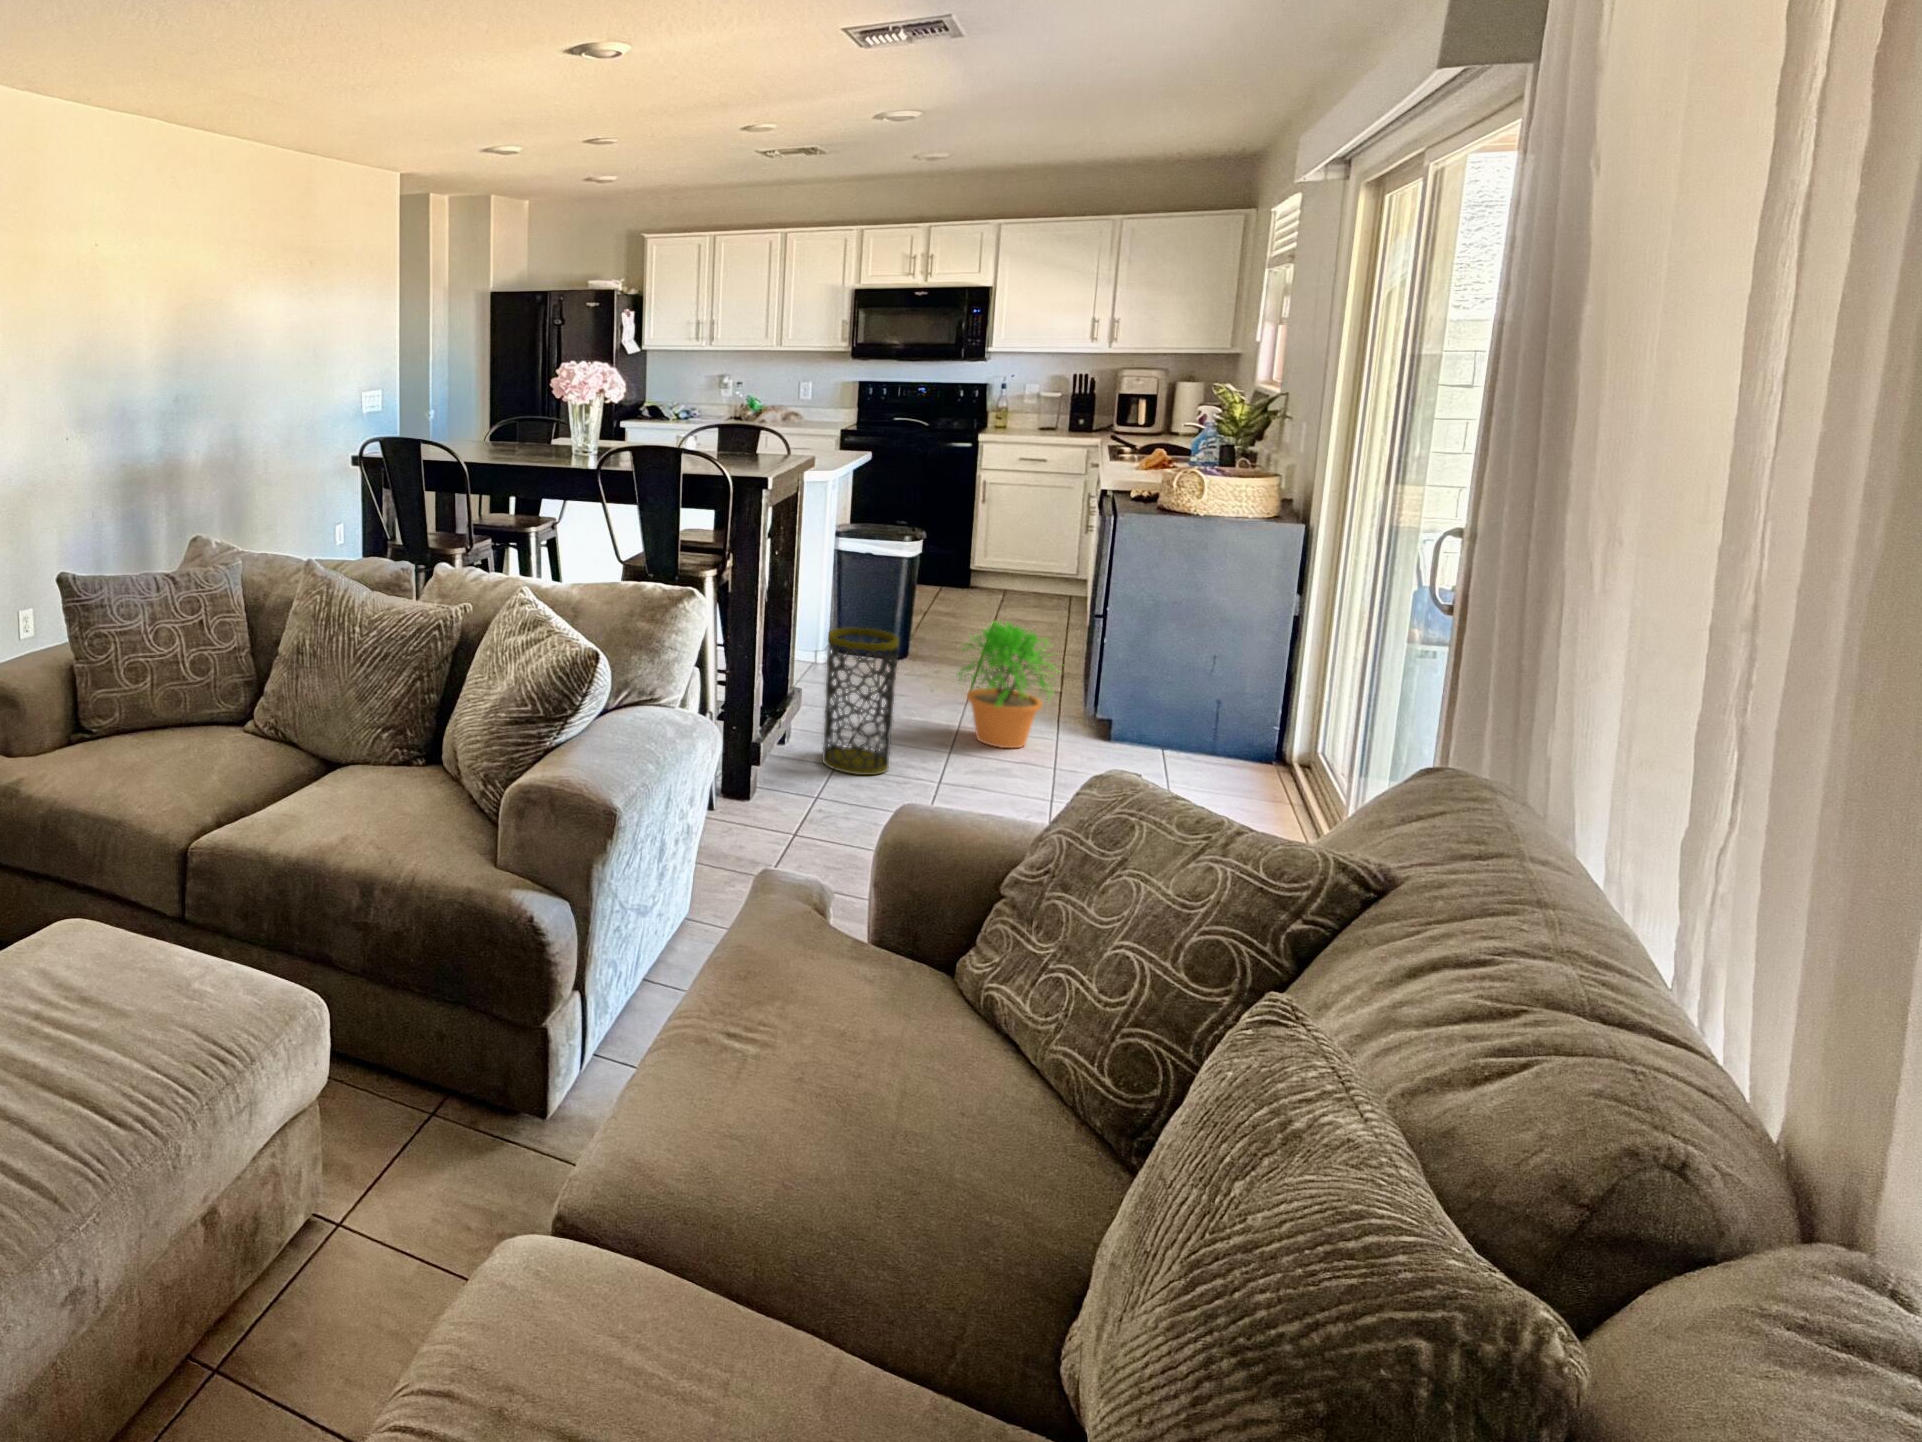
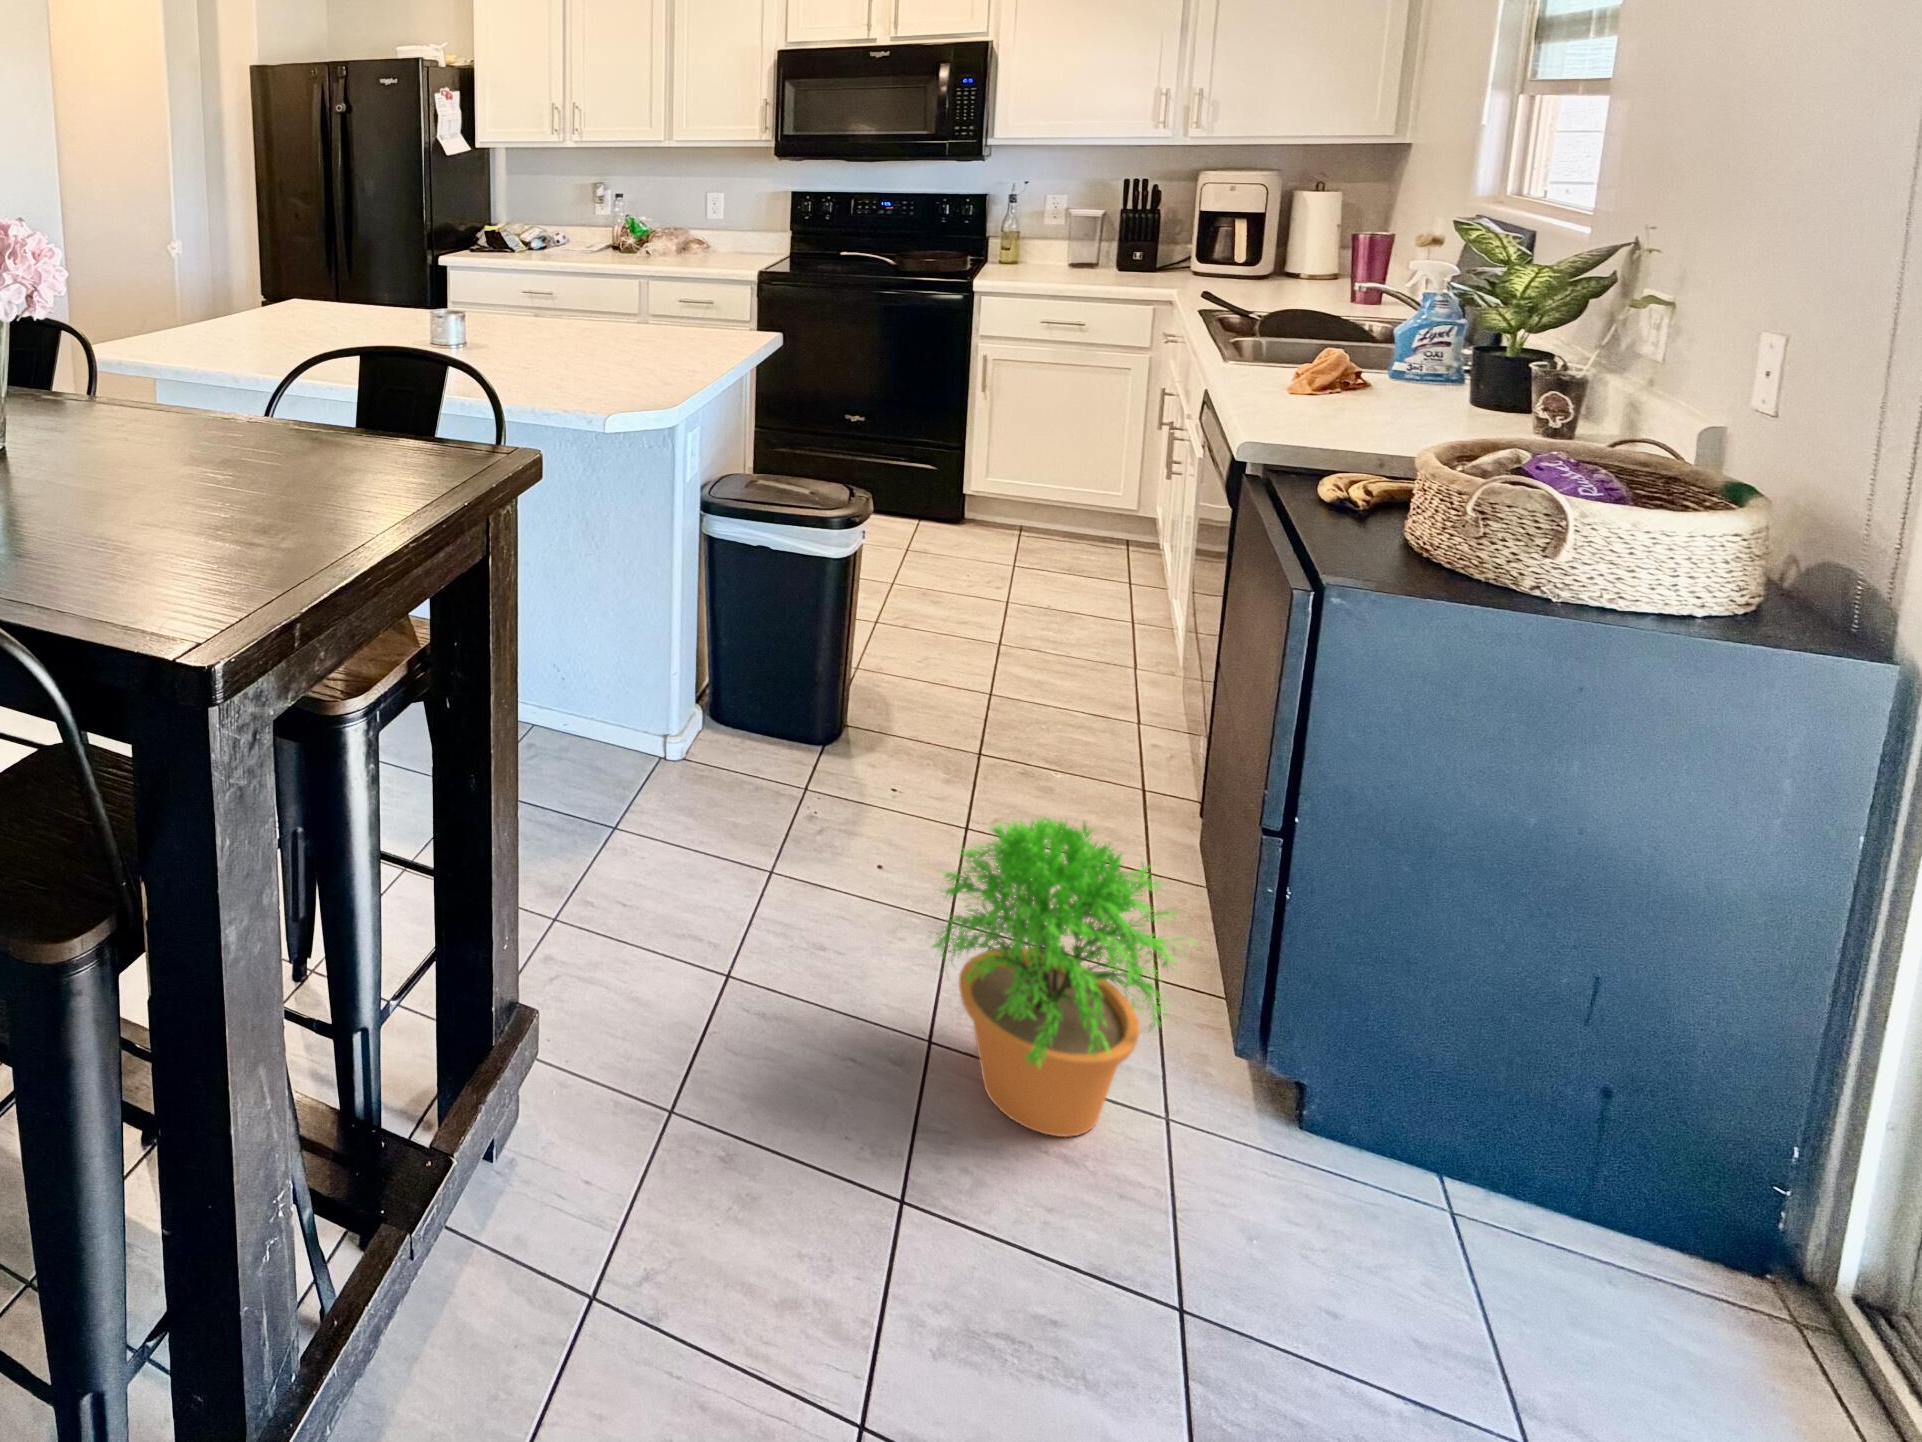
trash can: present [822,628,899,775] -> none [596,888,774,1322]

